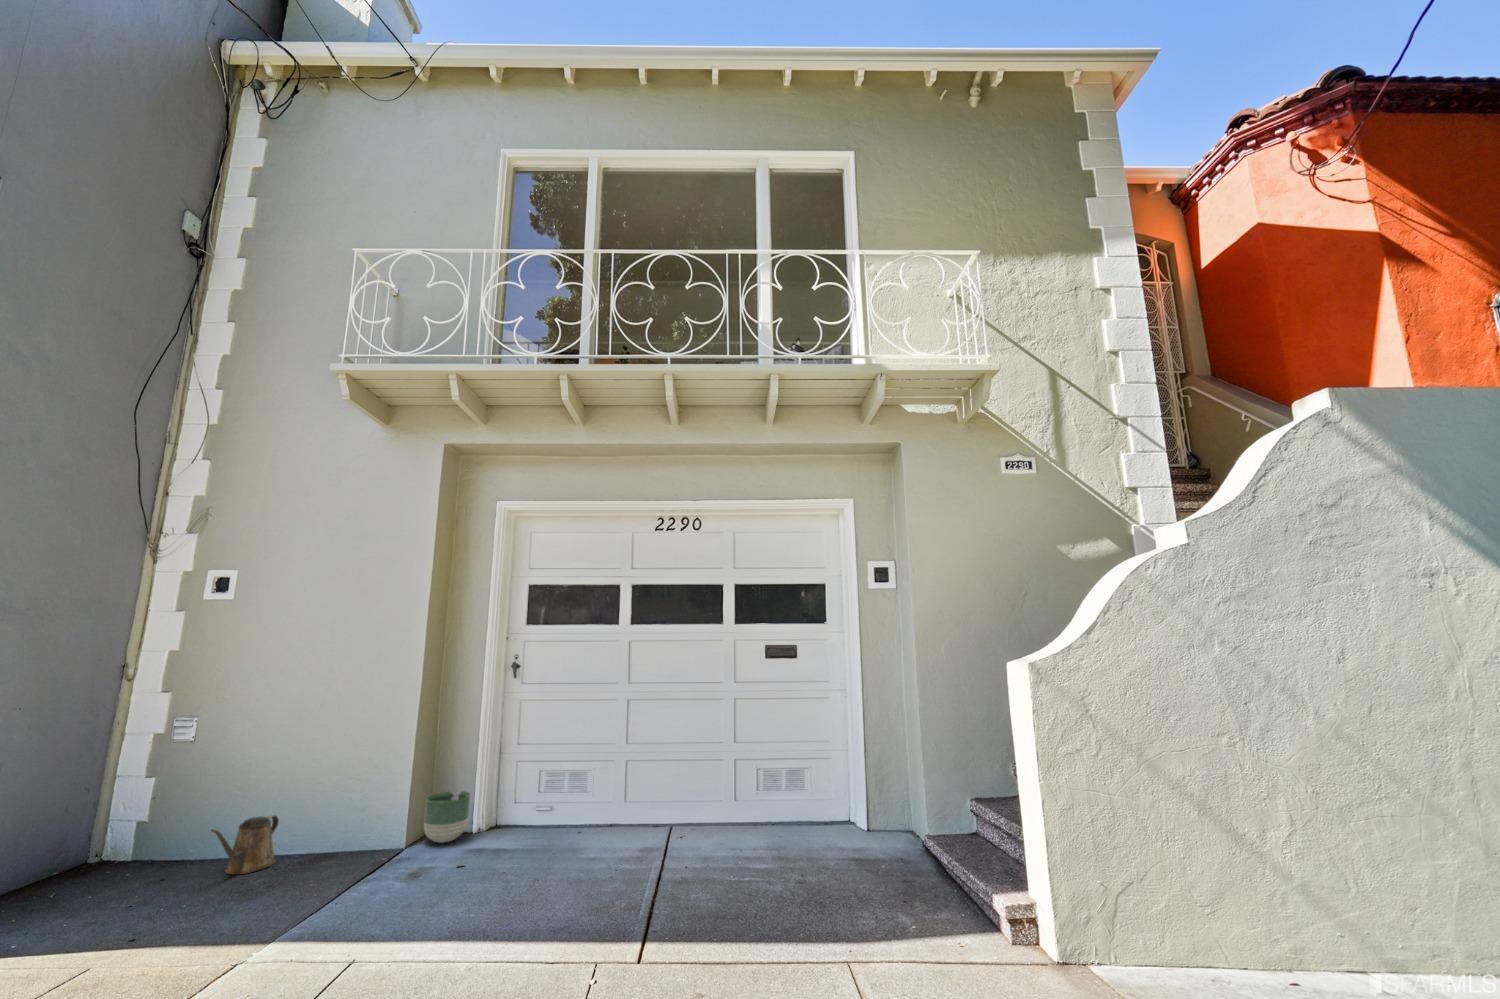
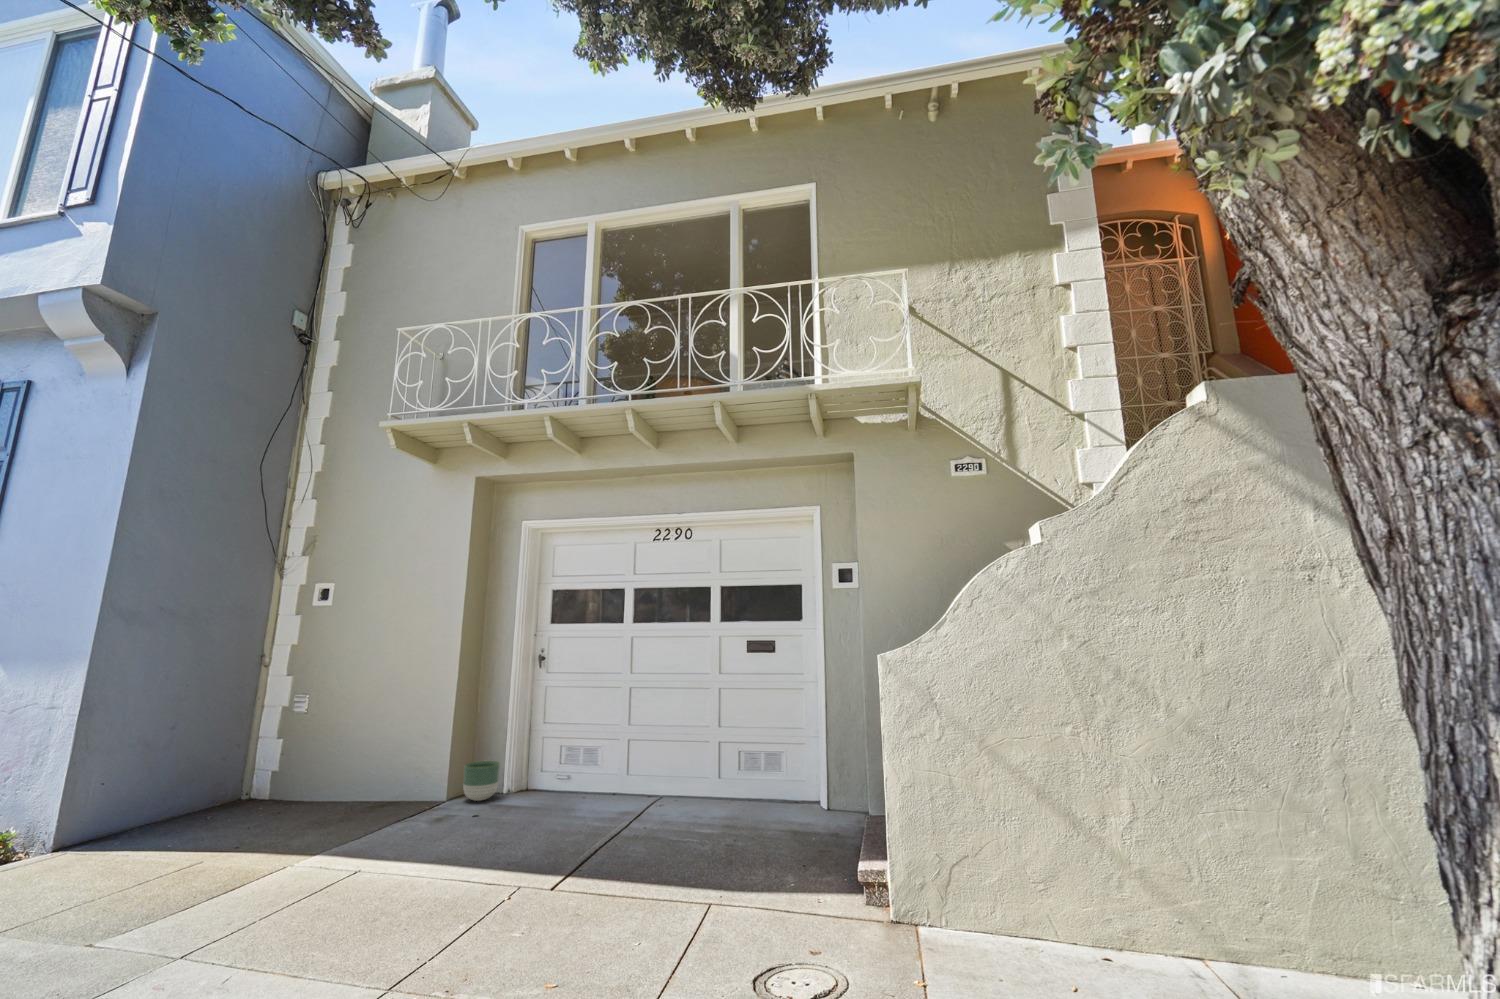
watering can: present [211,815,279,874] -> none [306,771,361,812]

